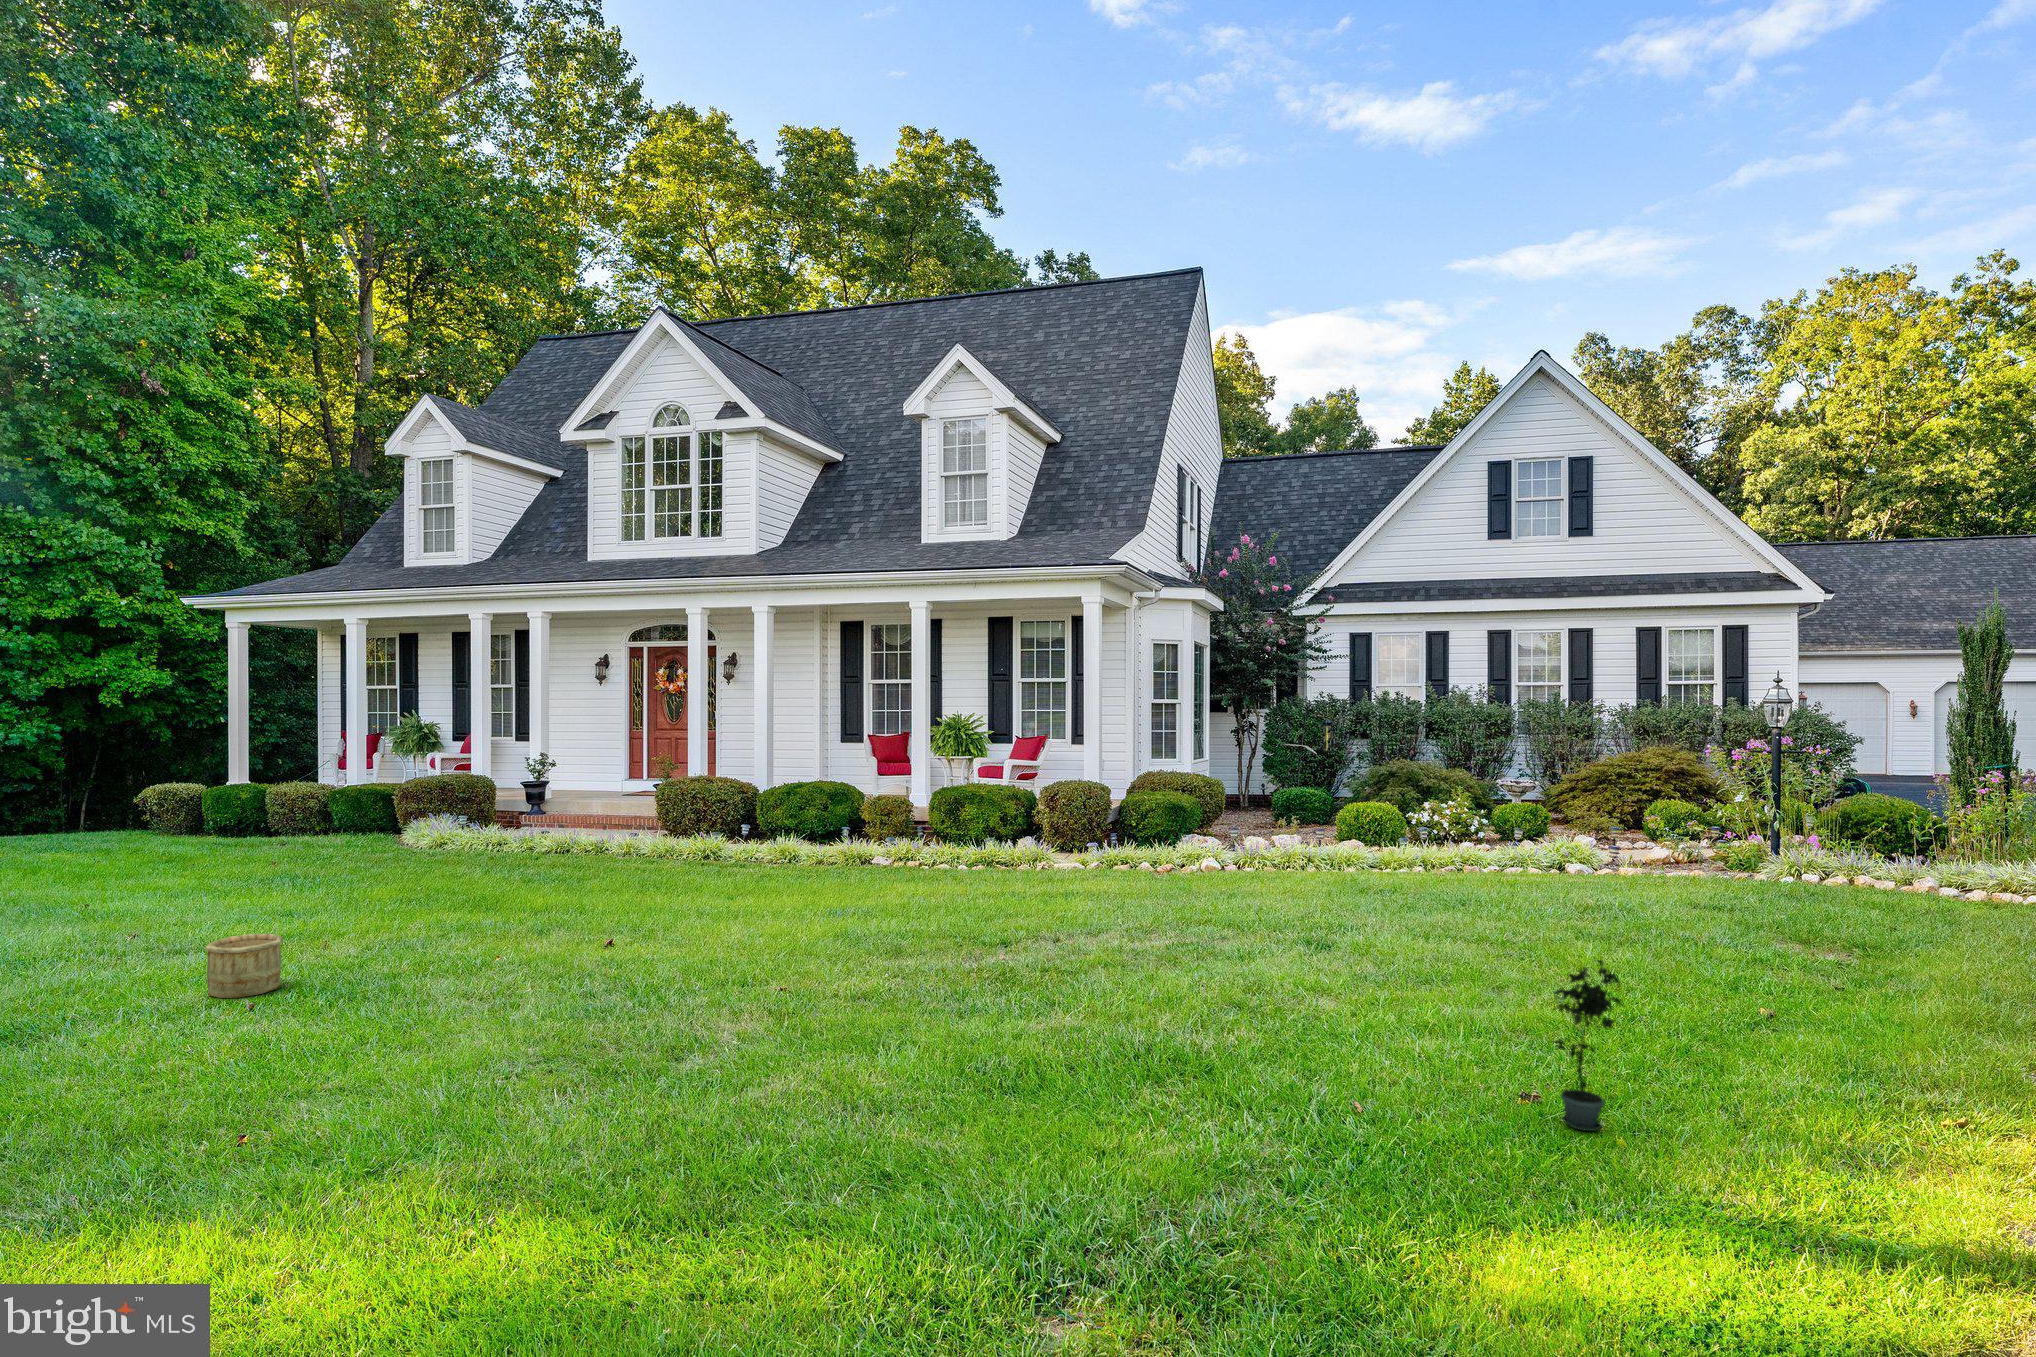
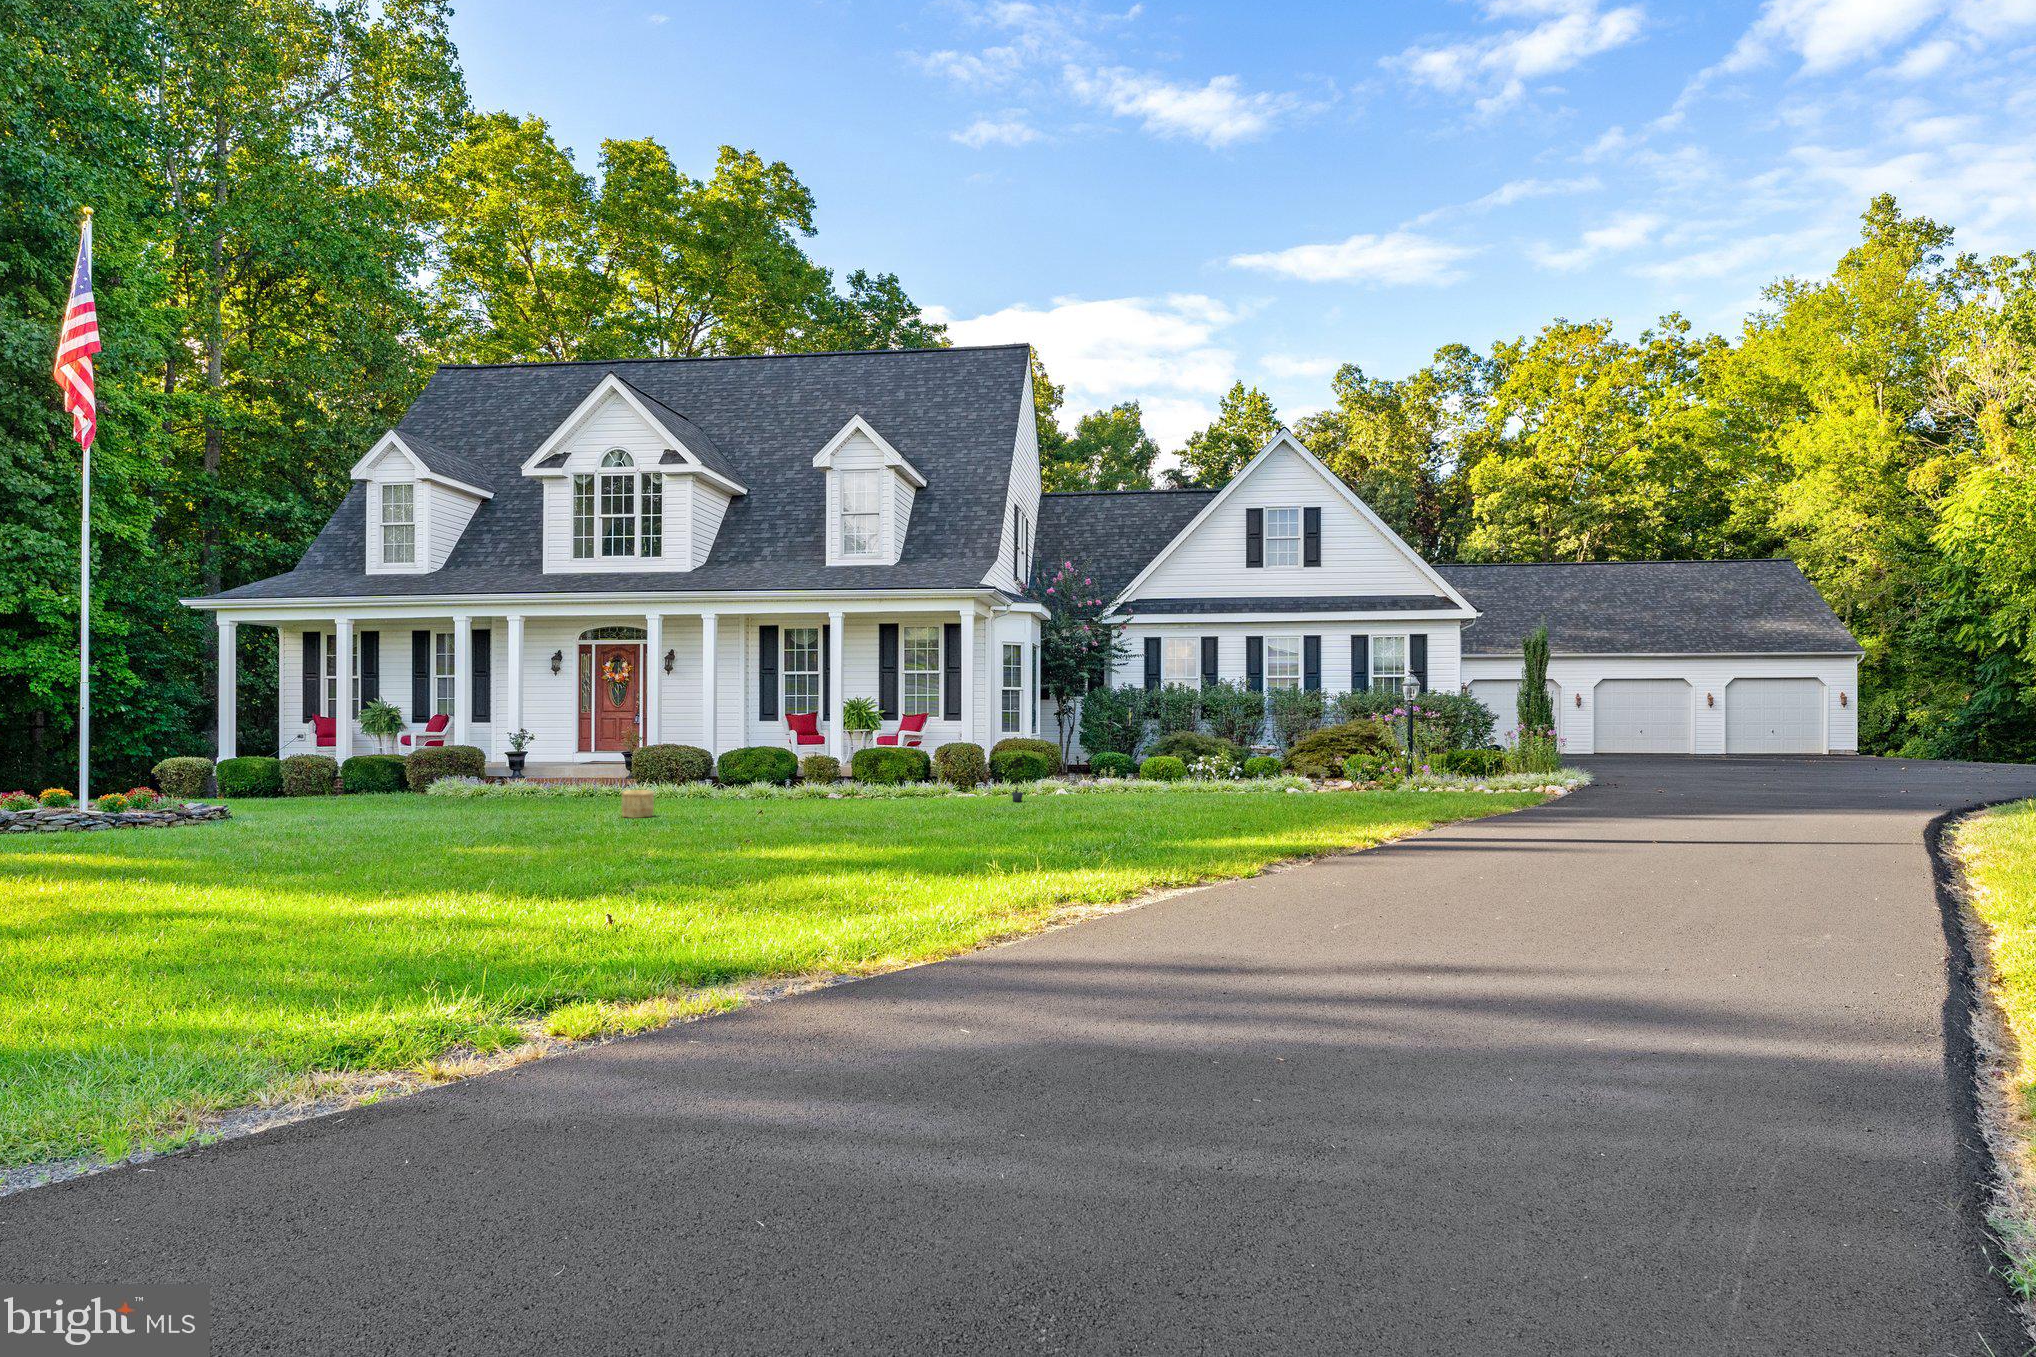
potted plant: present [1546,960,1622,1131] -> present [1010,752,1028,802]

